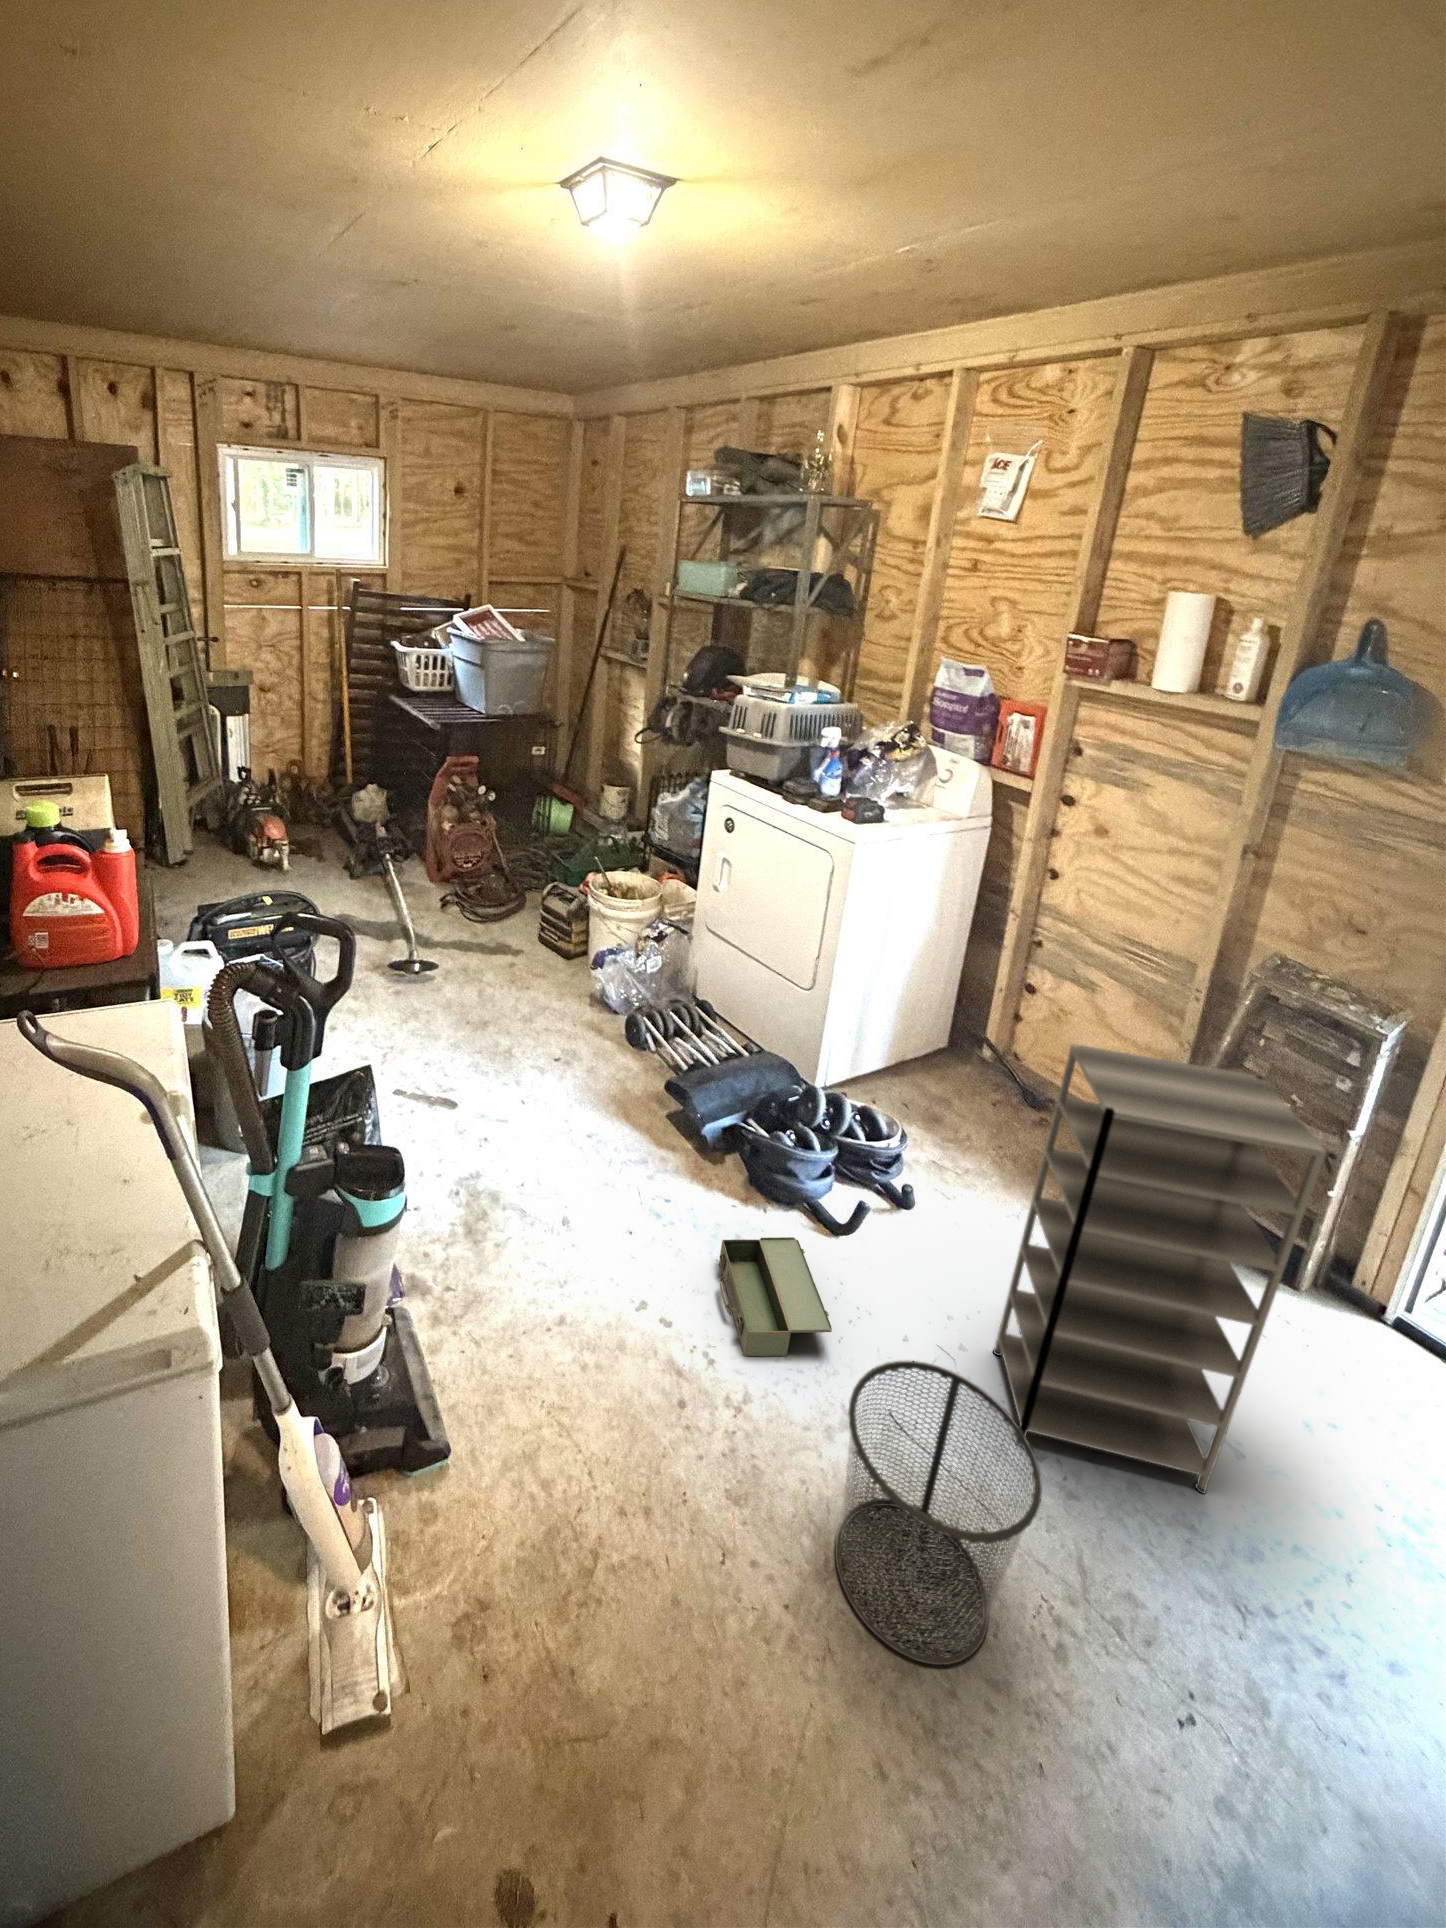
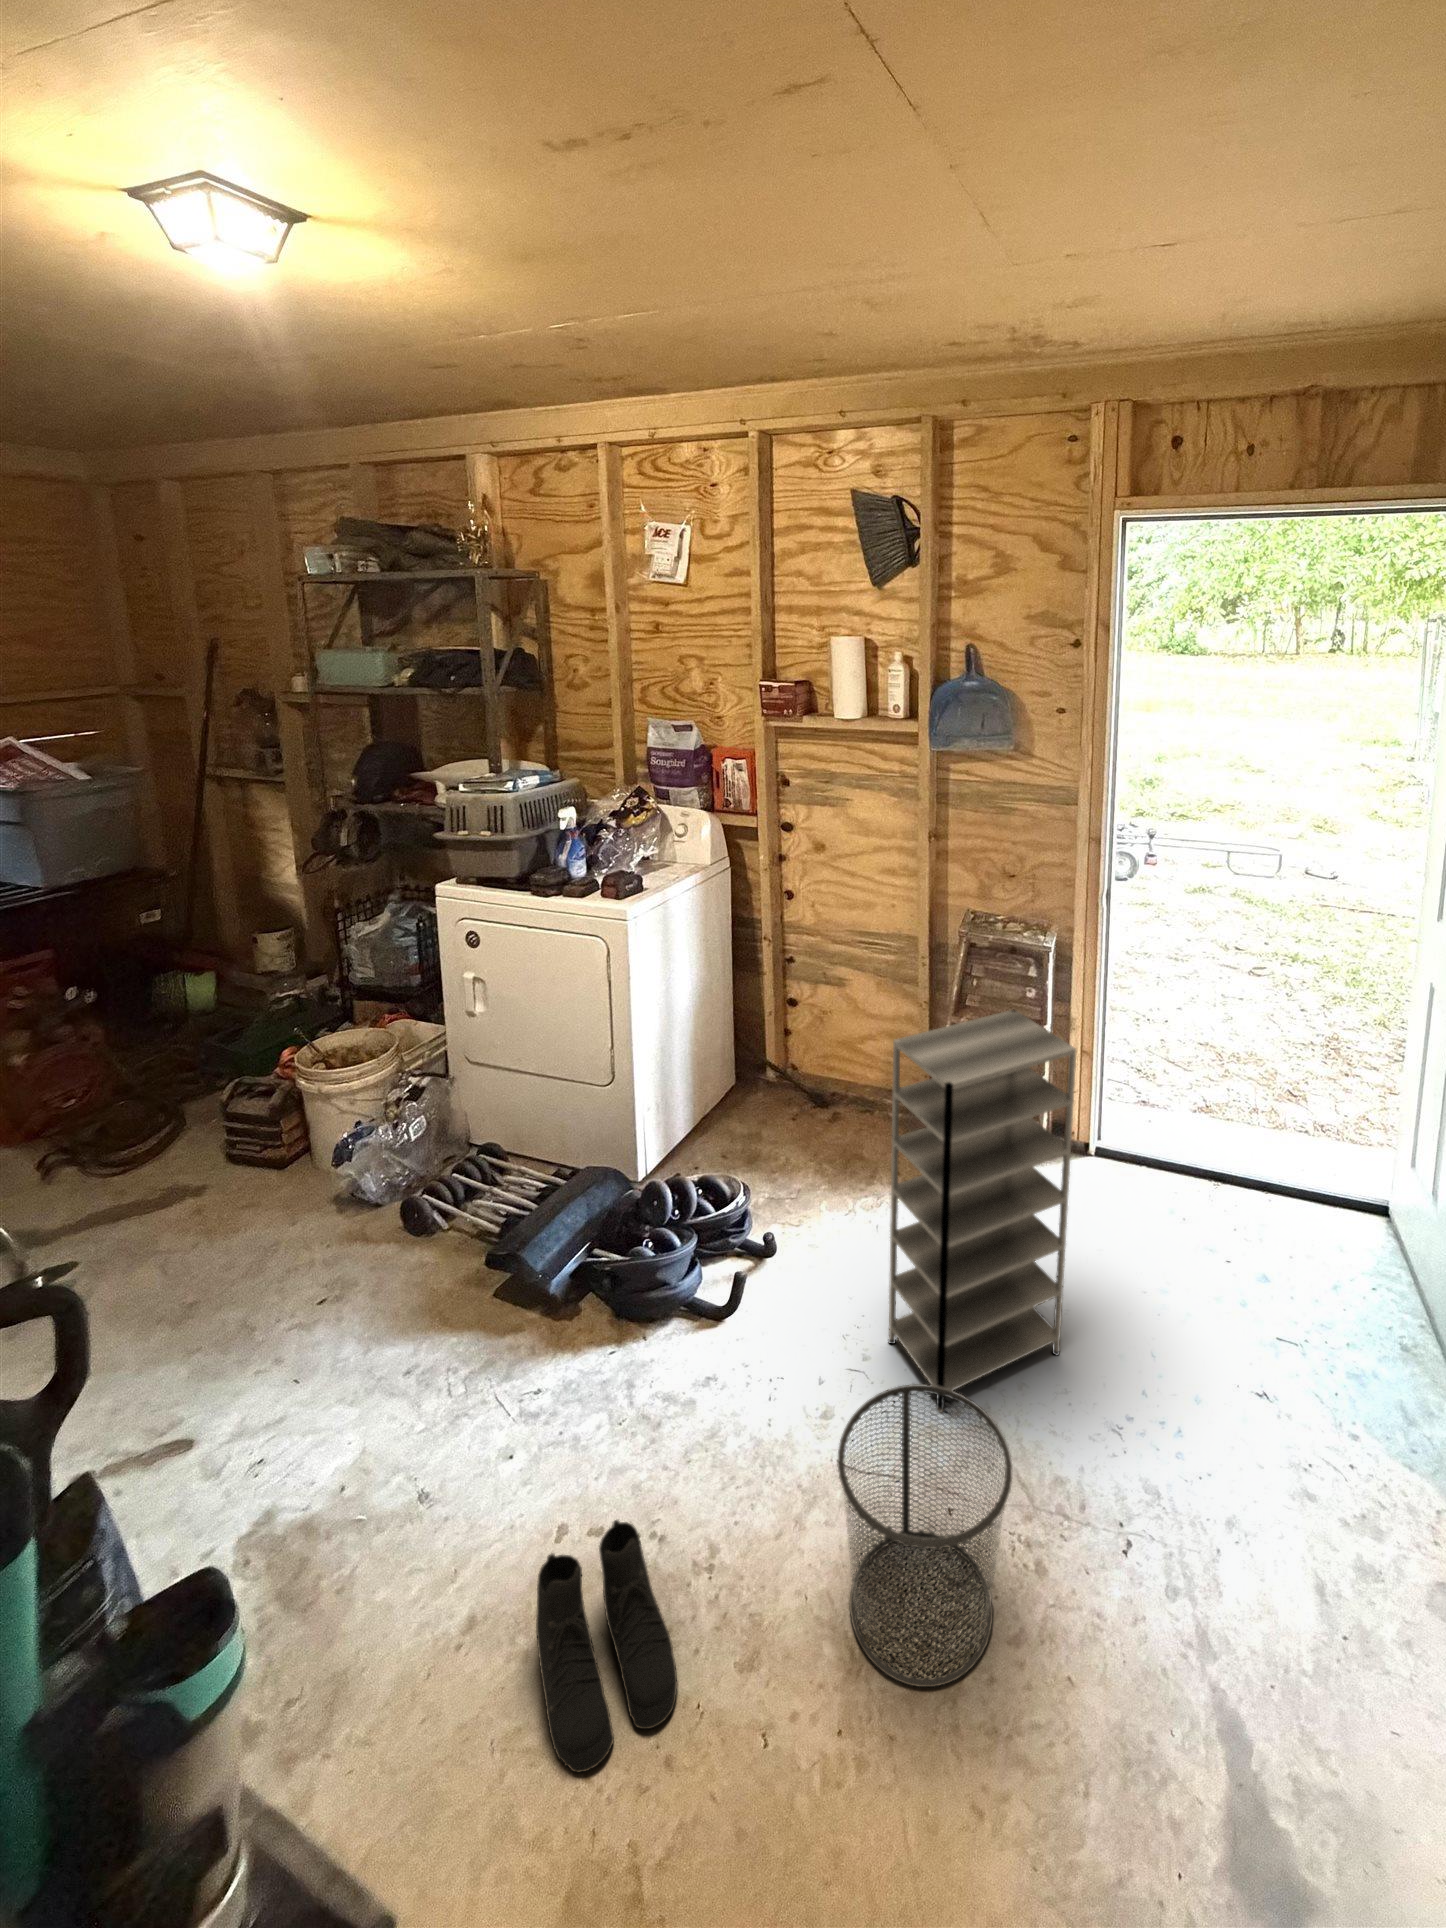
toolbox: present [719,1237,832,1356] -> none [623,1349,766,1509]
boots: none [580,1301,684,1476] -> present [536,1520,677,1772]

